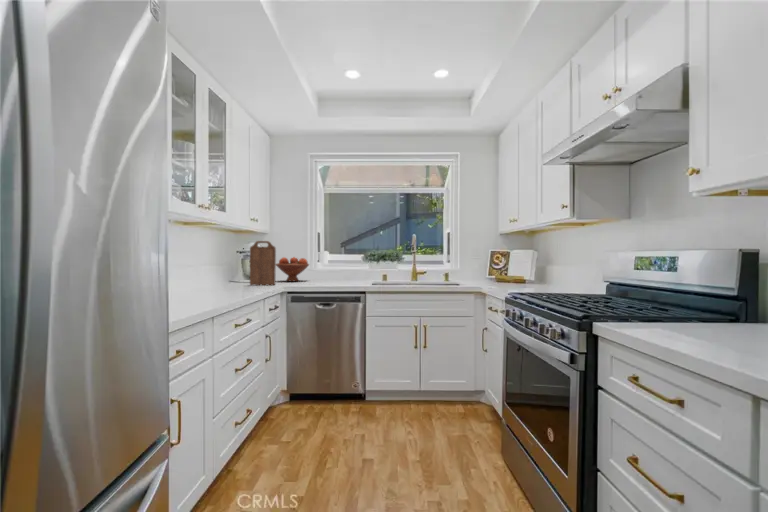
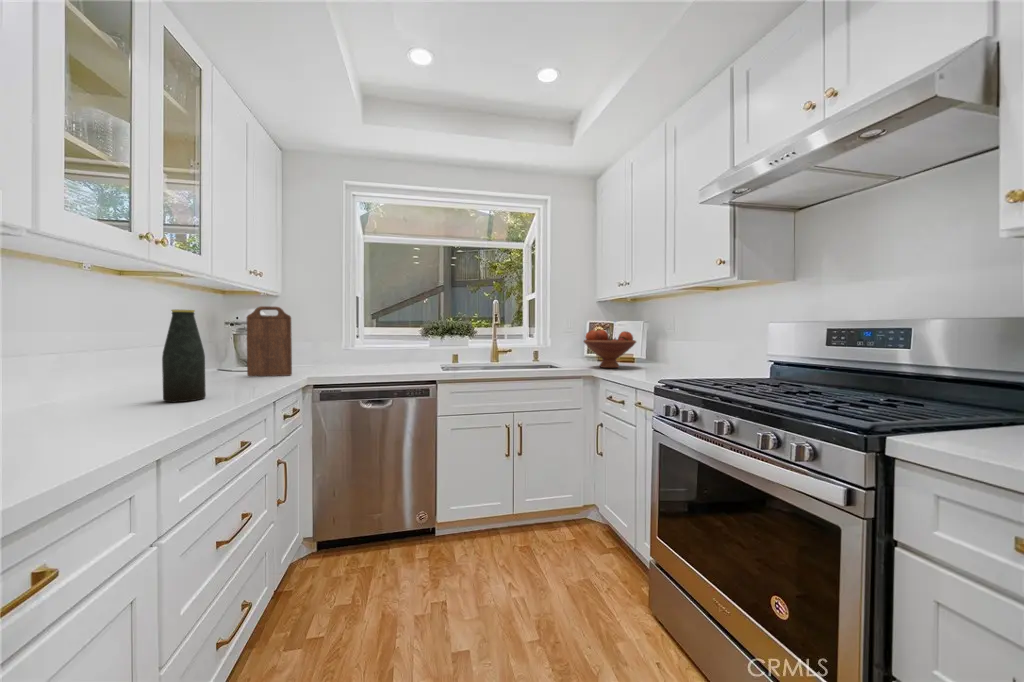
bottle: none [209,244,230,295] -> present [162,309,206,402]
fruit bowl: present [276,257,309,282] -> present [584,330,636,368]

